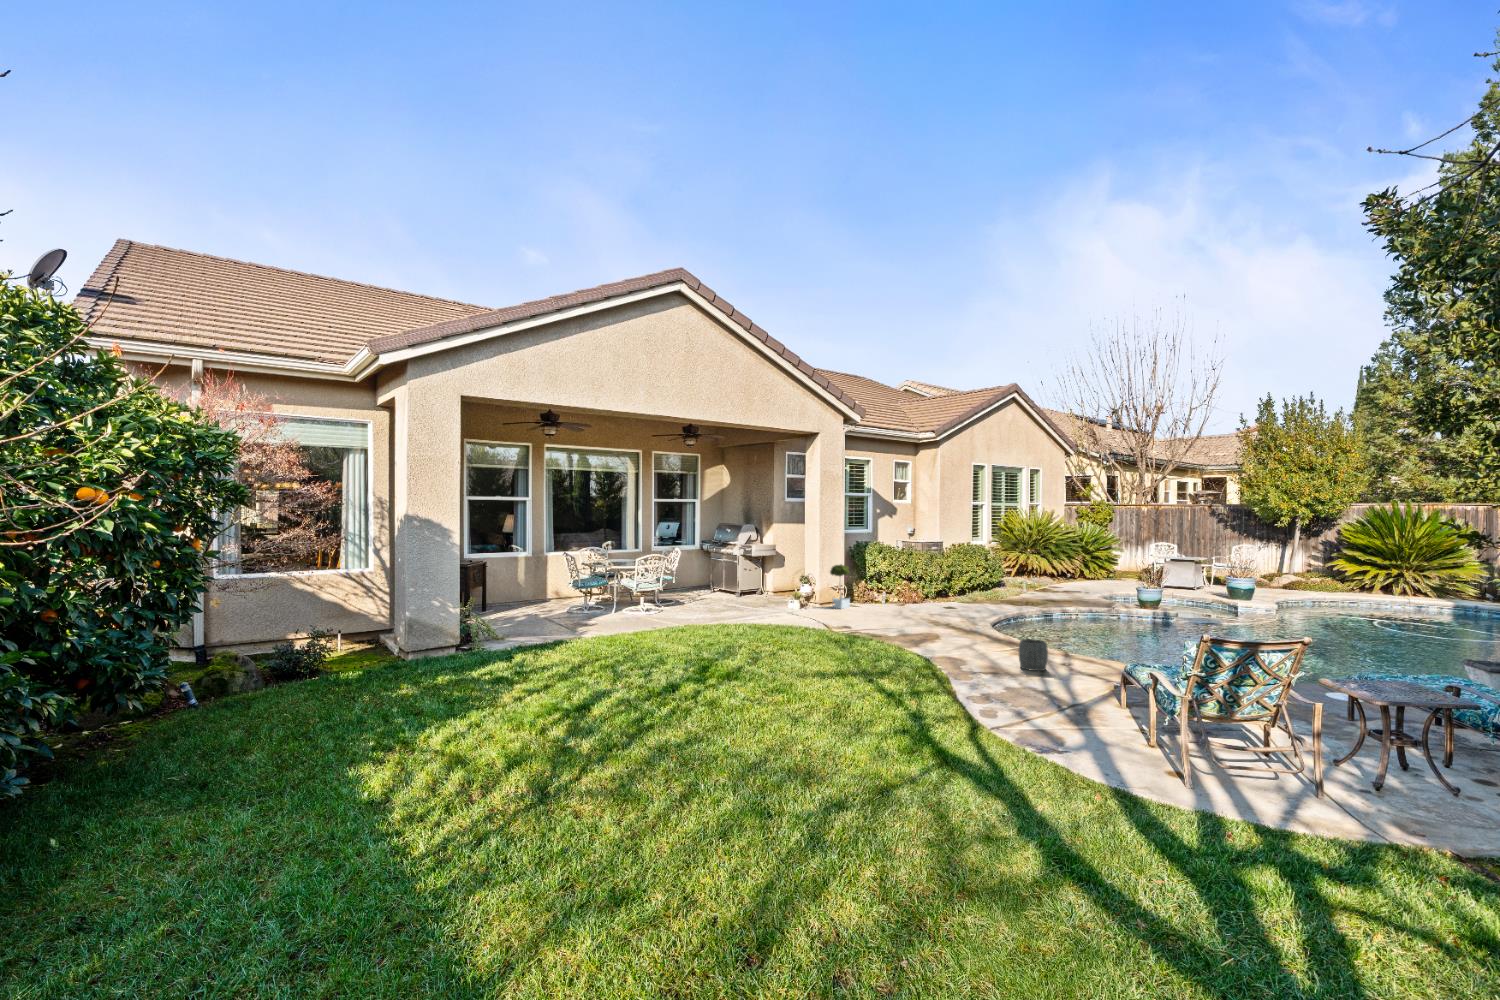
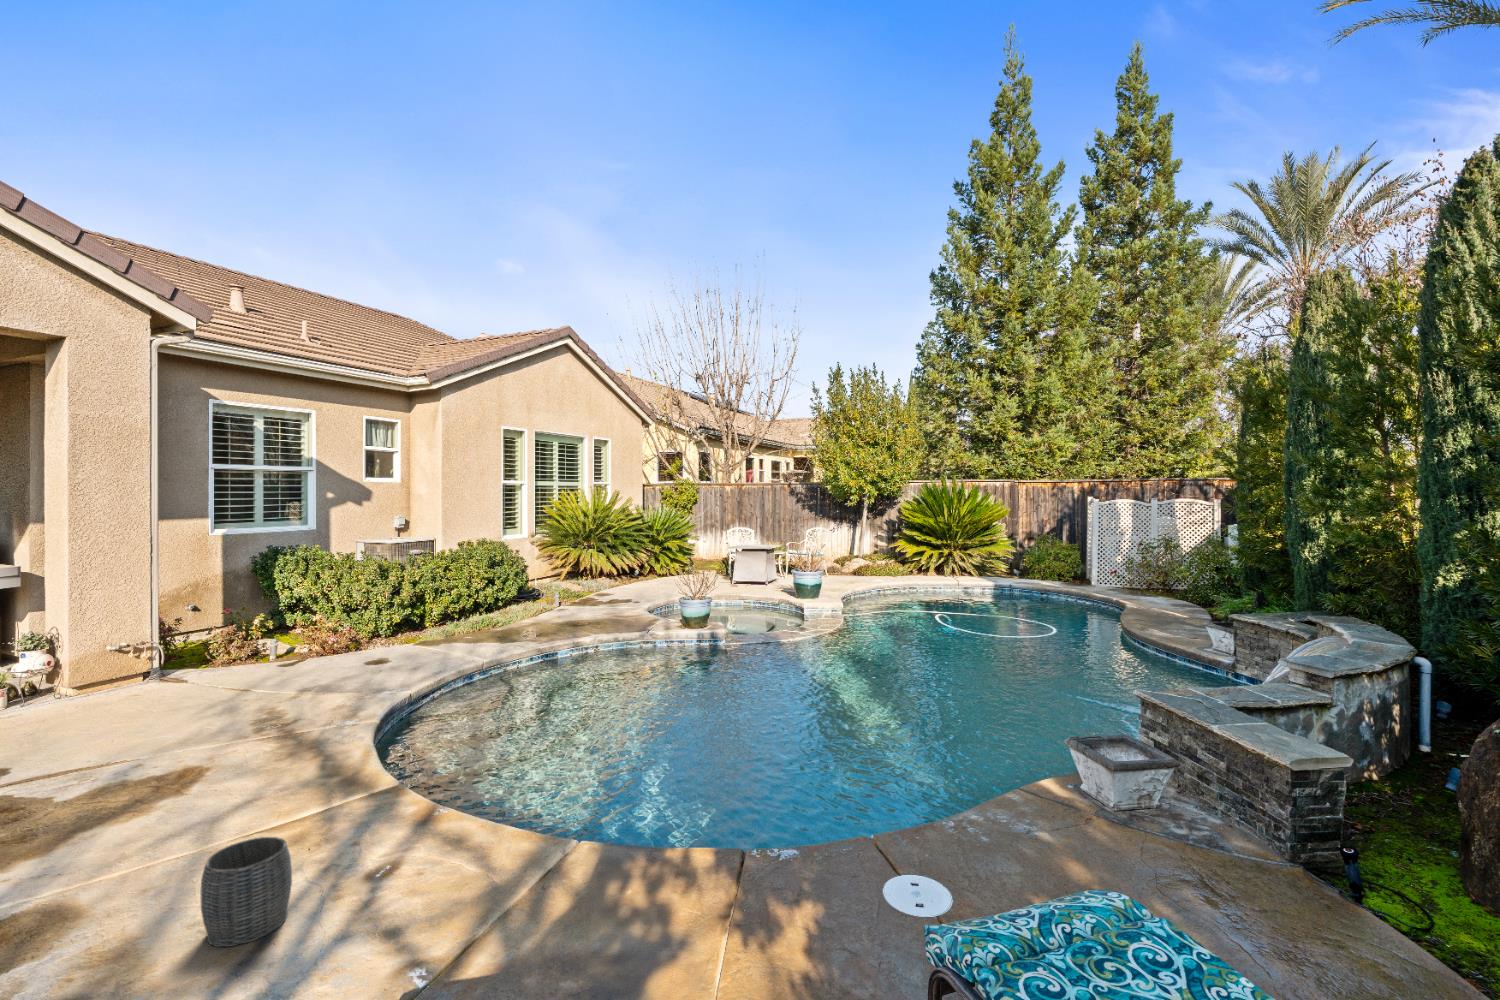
potted tree: present [830,564,850,609] -> none [98,605,152,696]

